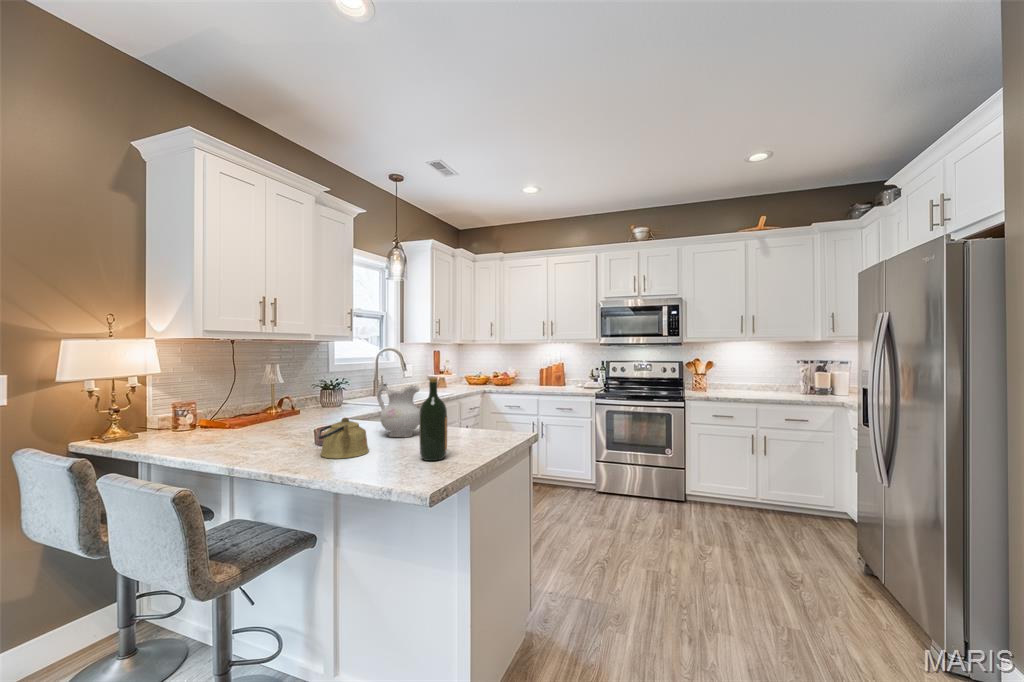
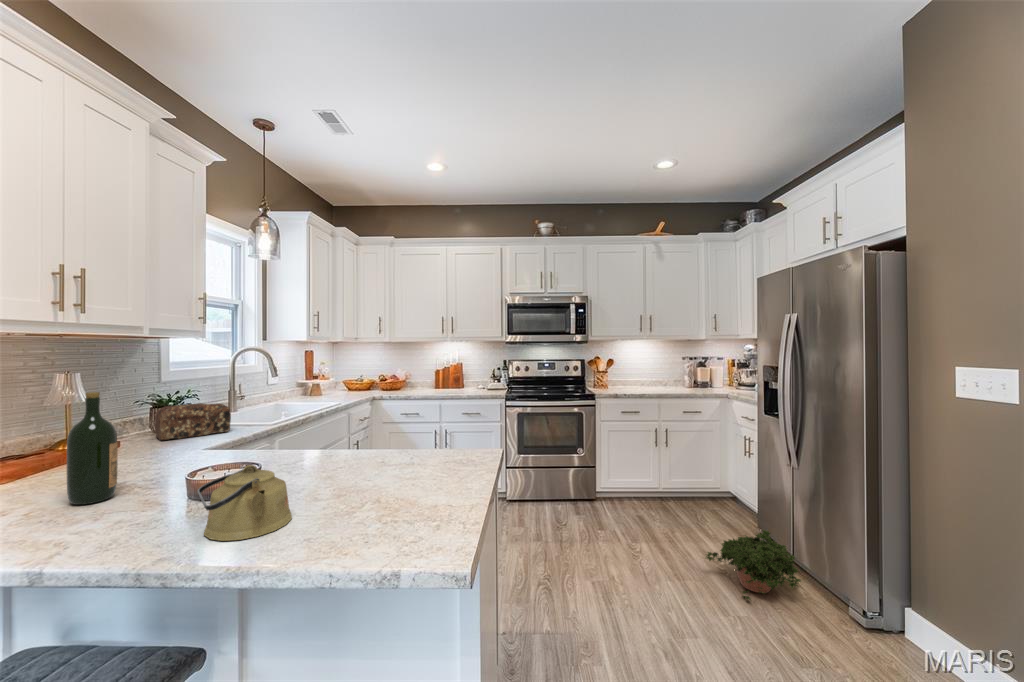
wine bottle: present [419,378,447,461] -> present [67,392,118,505]
ceramic pitcher: present [377,383,420,437] -> none [282,401,354,482]
bread loaf: none [321,387,366,411] -> present [155,403,231,440]
potted plant: none [767,539,881,607] -> present [706,530,801,600]

